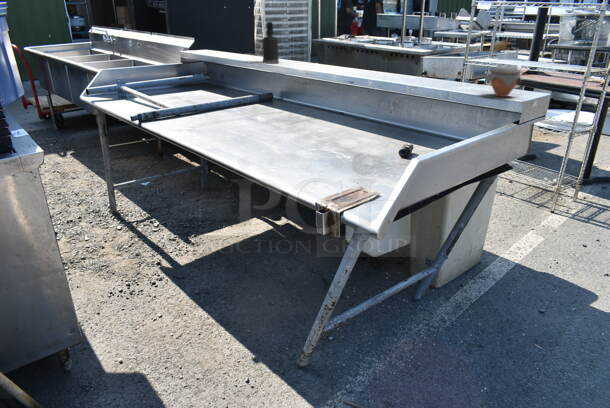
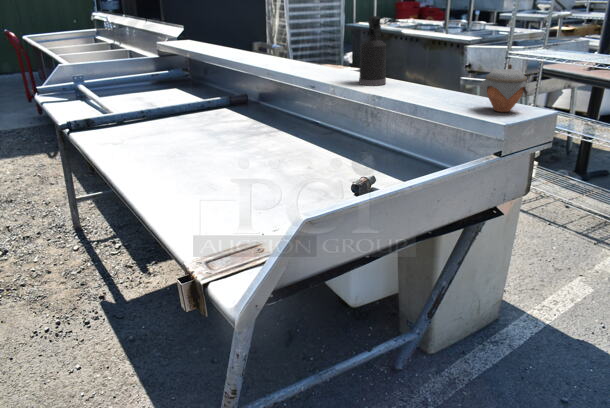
spray bottle: present [262,22,279,64] -> present [359,16,387,86]

